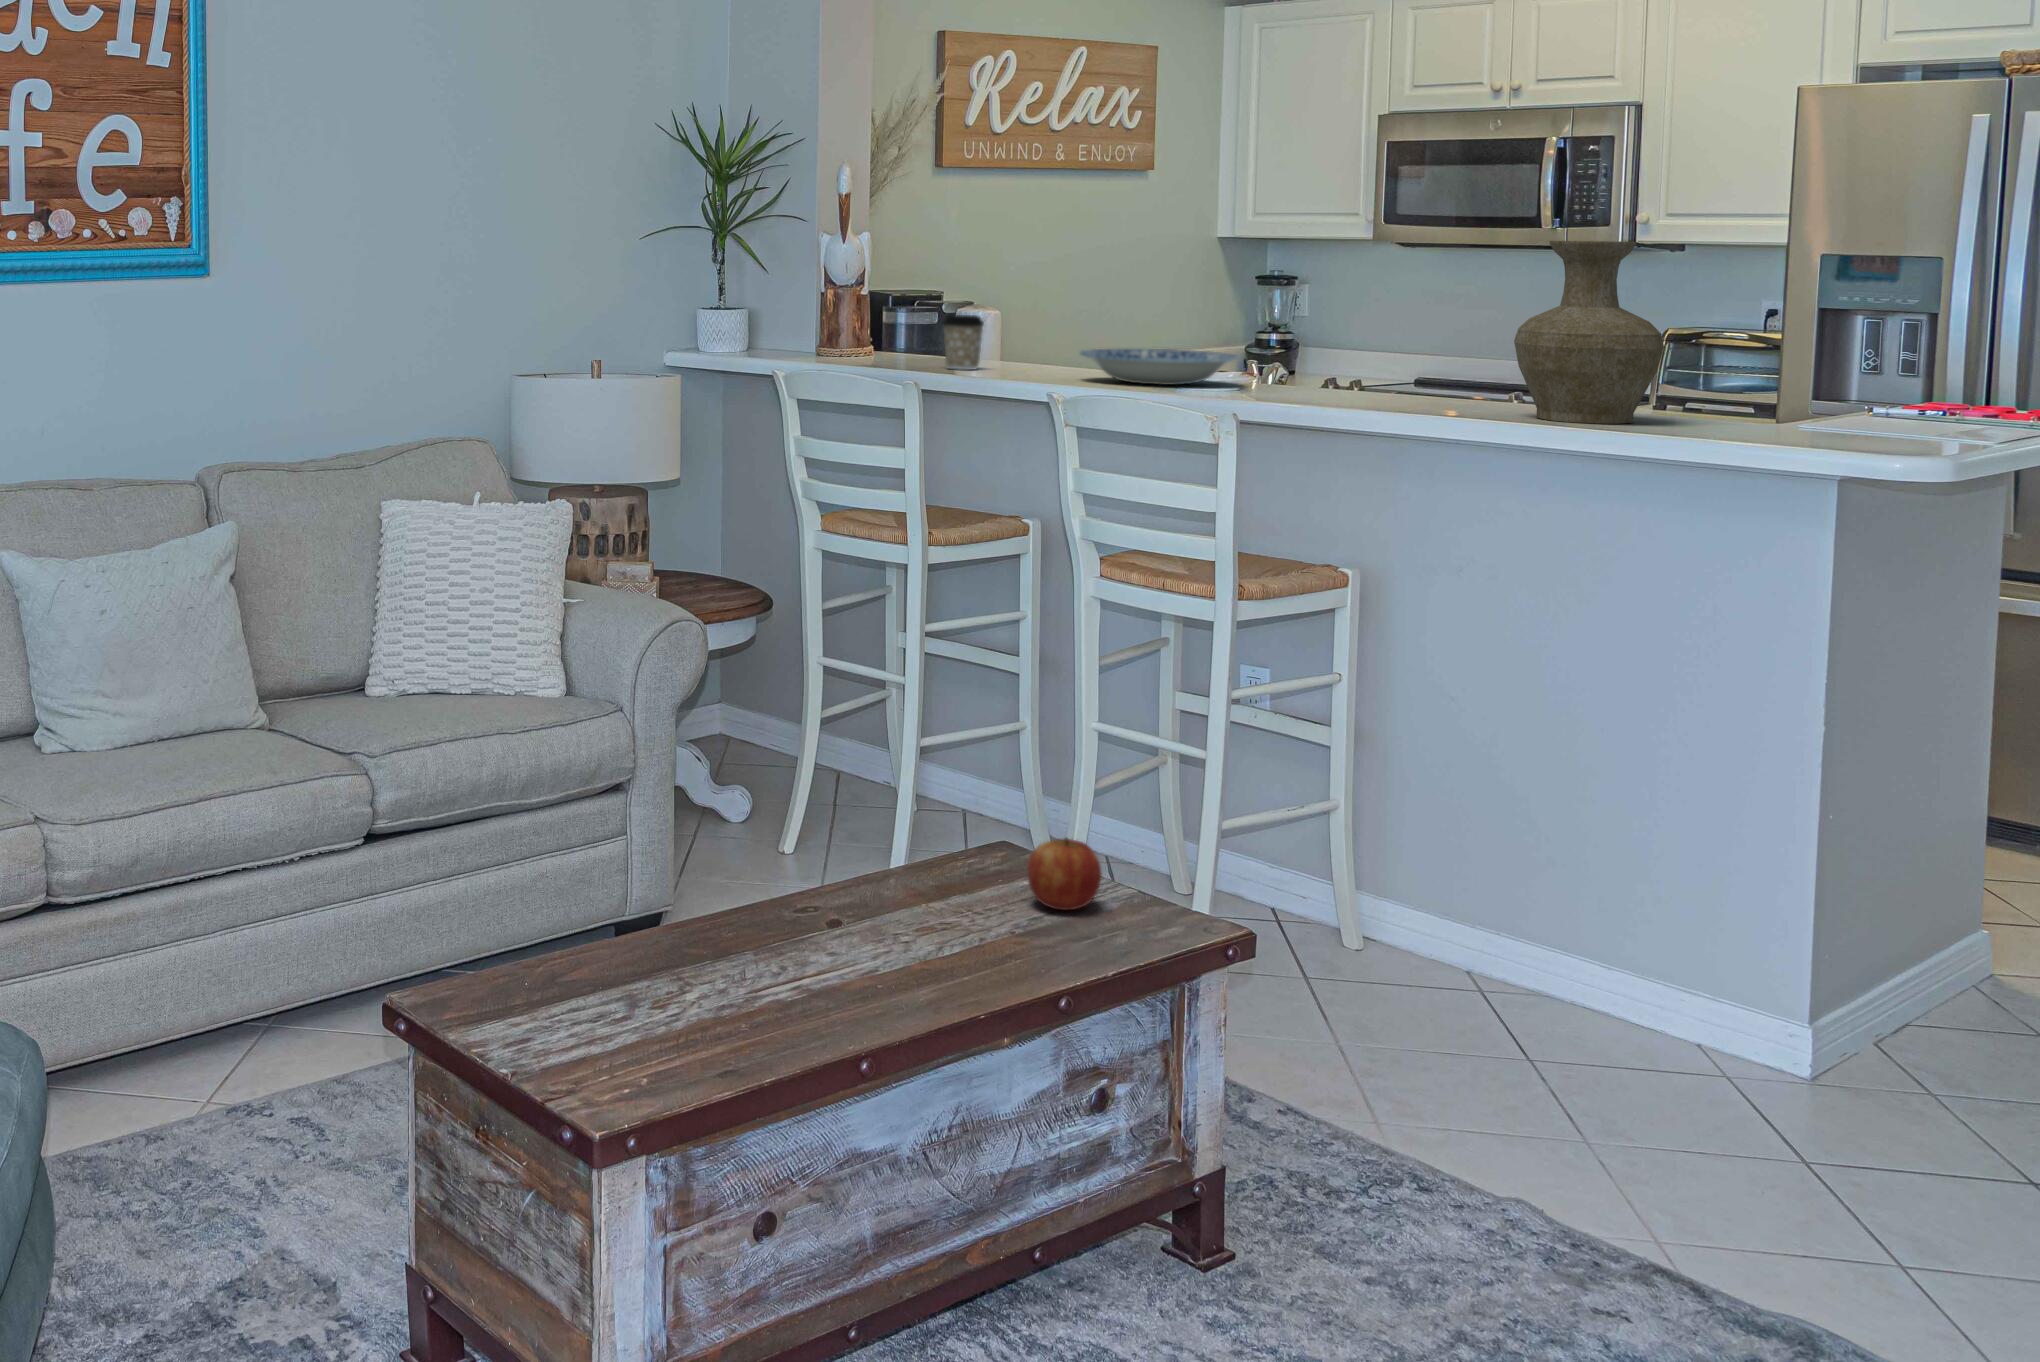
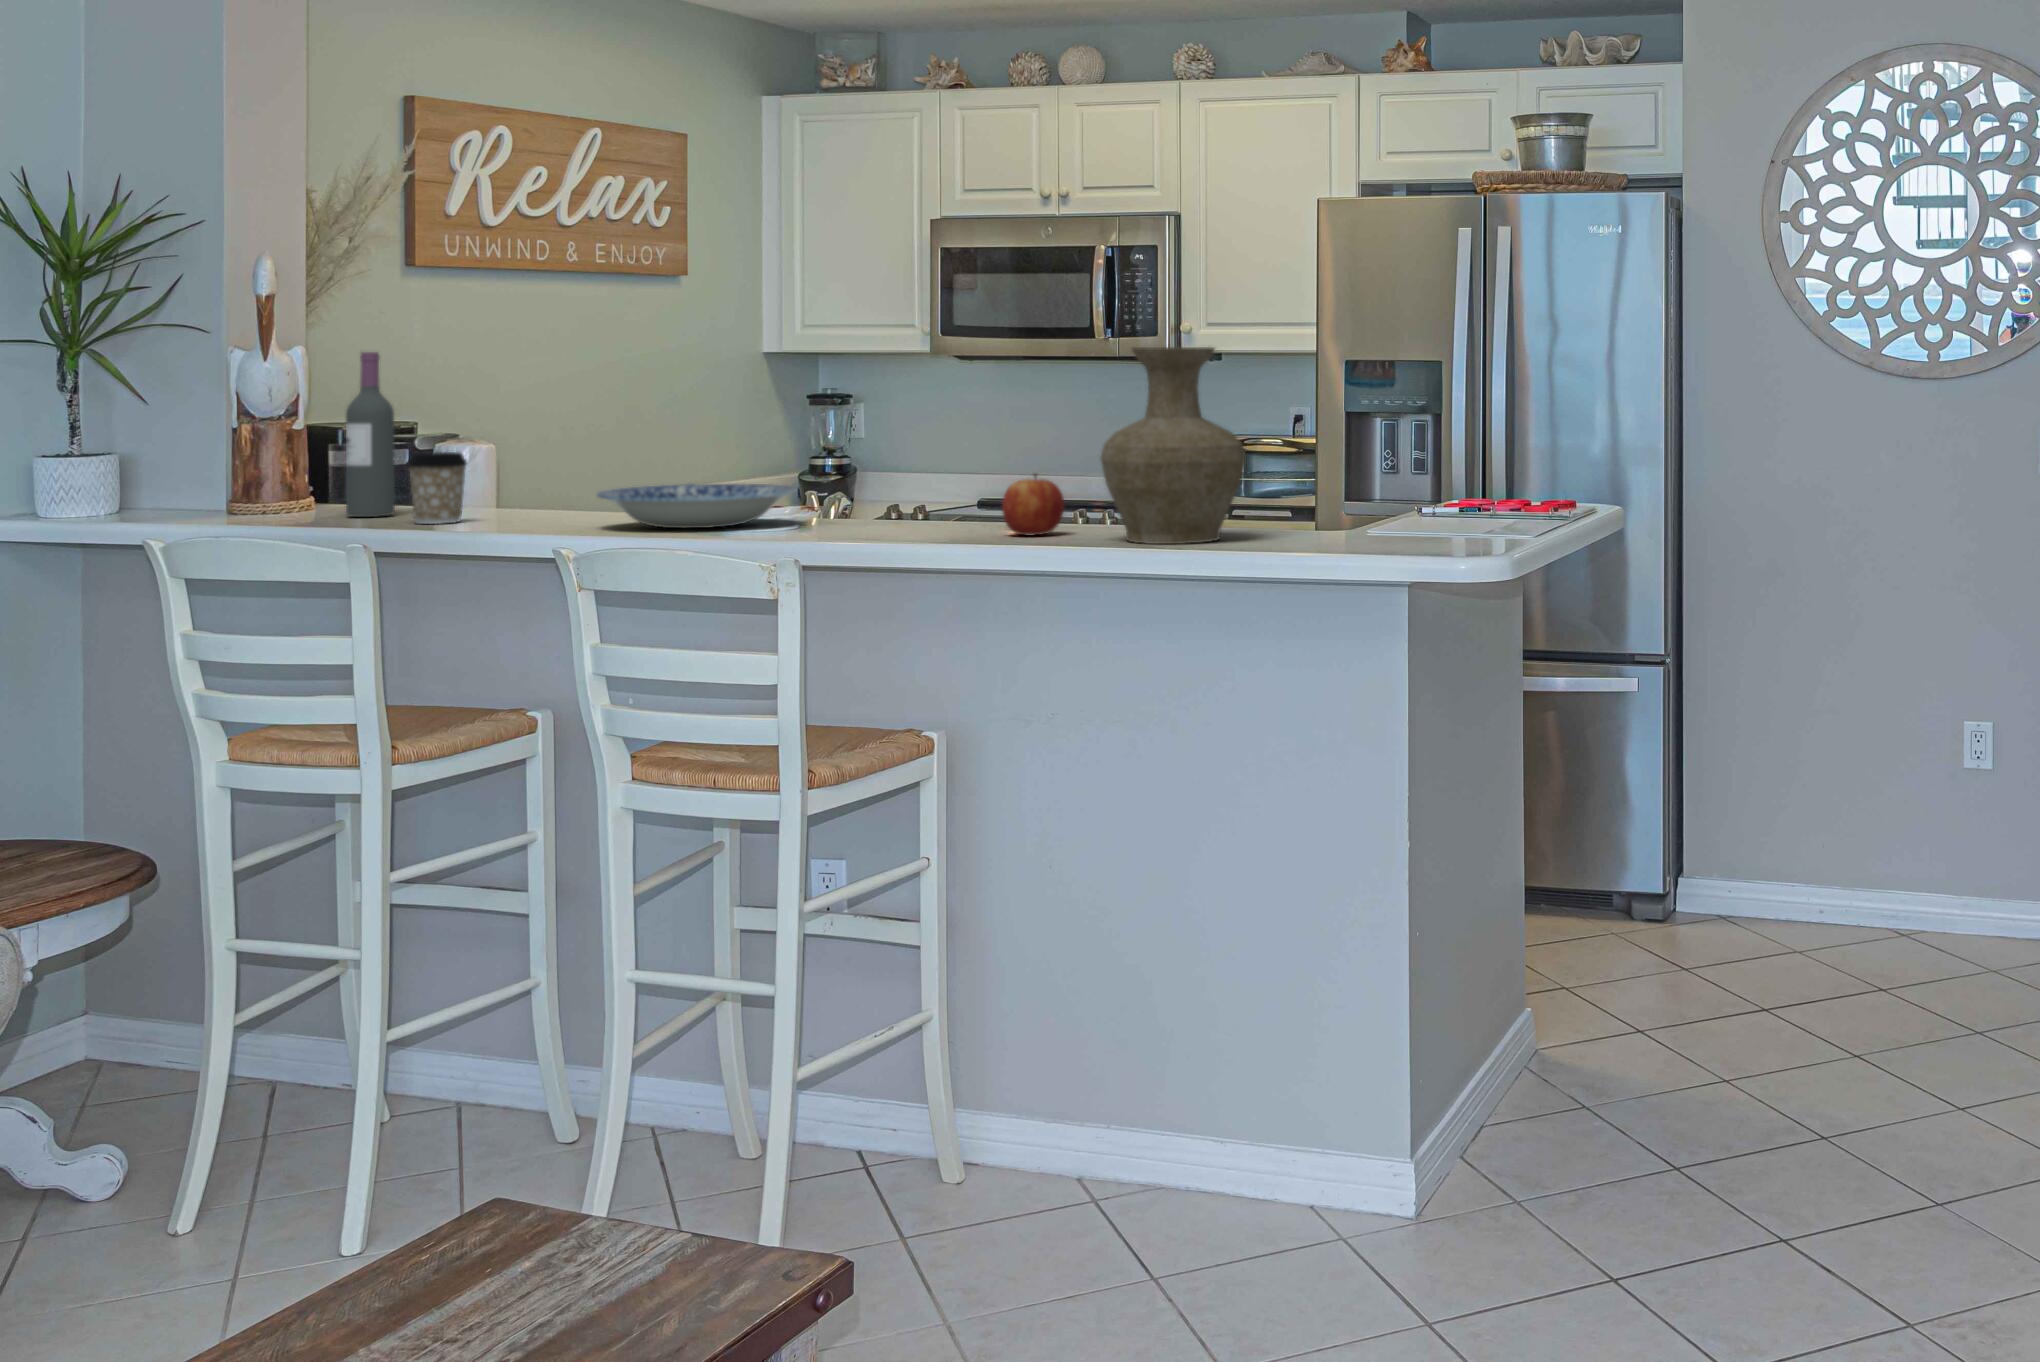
wine bottle: none [898,236,932,362] -> present [346,352,395,517]
apple: present [1028,838,1101,910] -> present [1002,474,1064,535]

